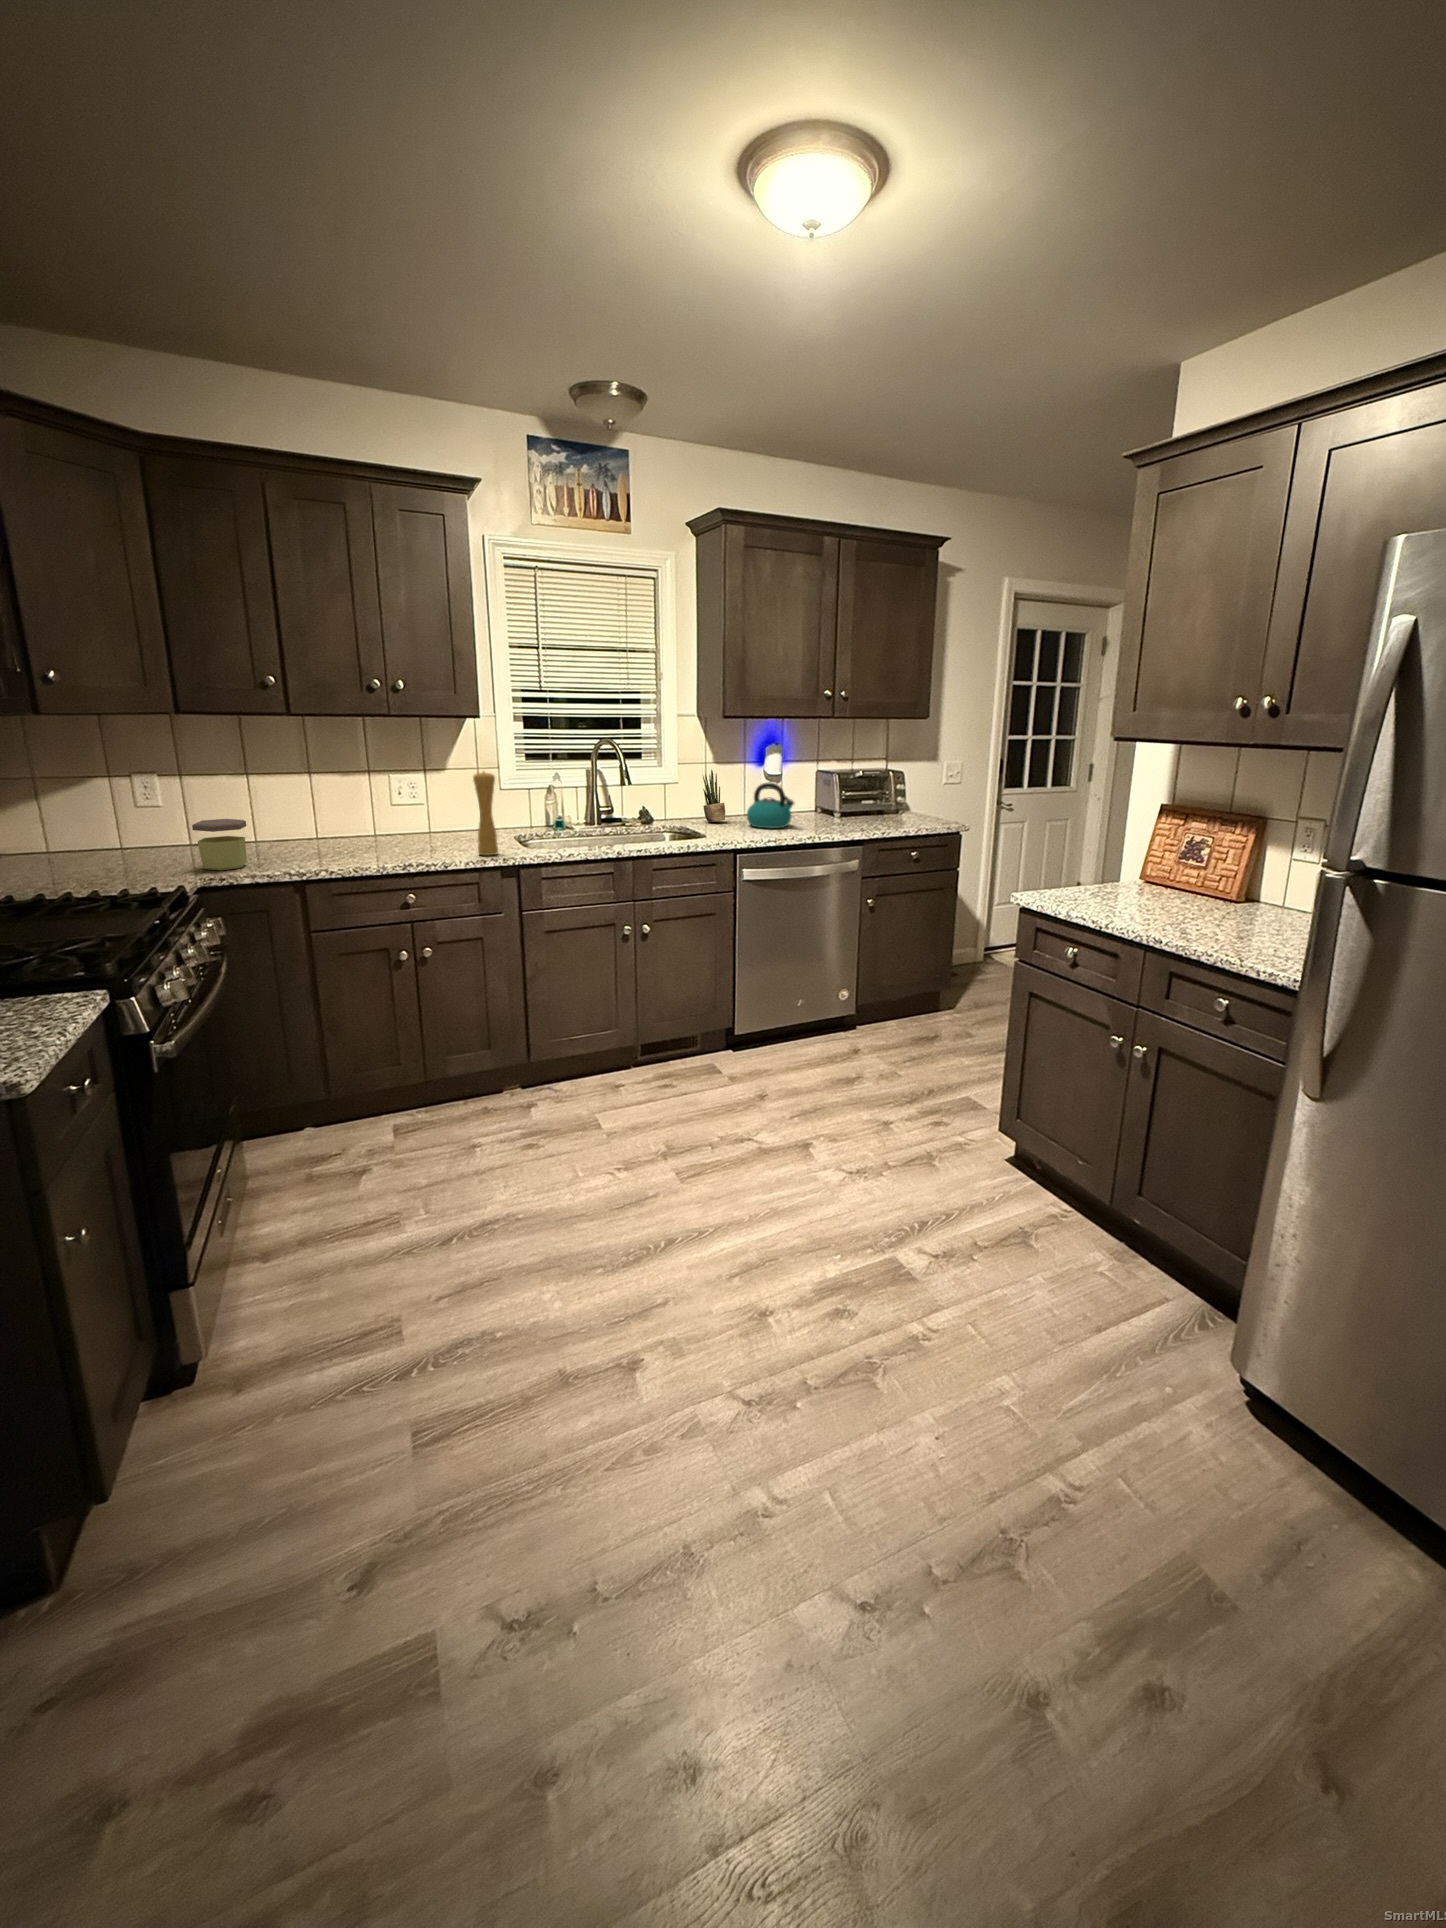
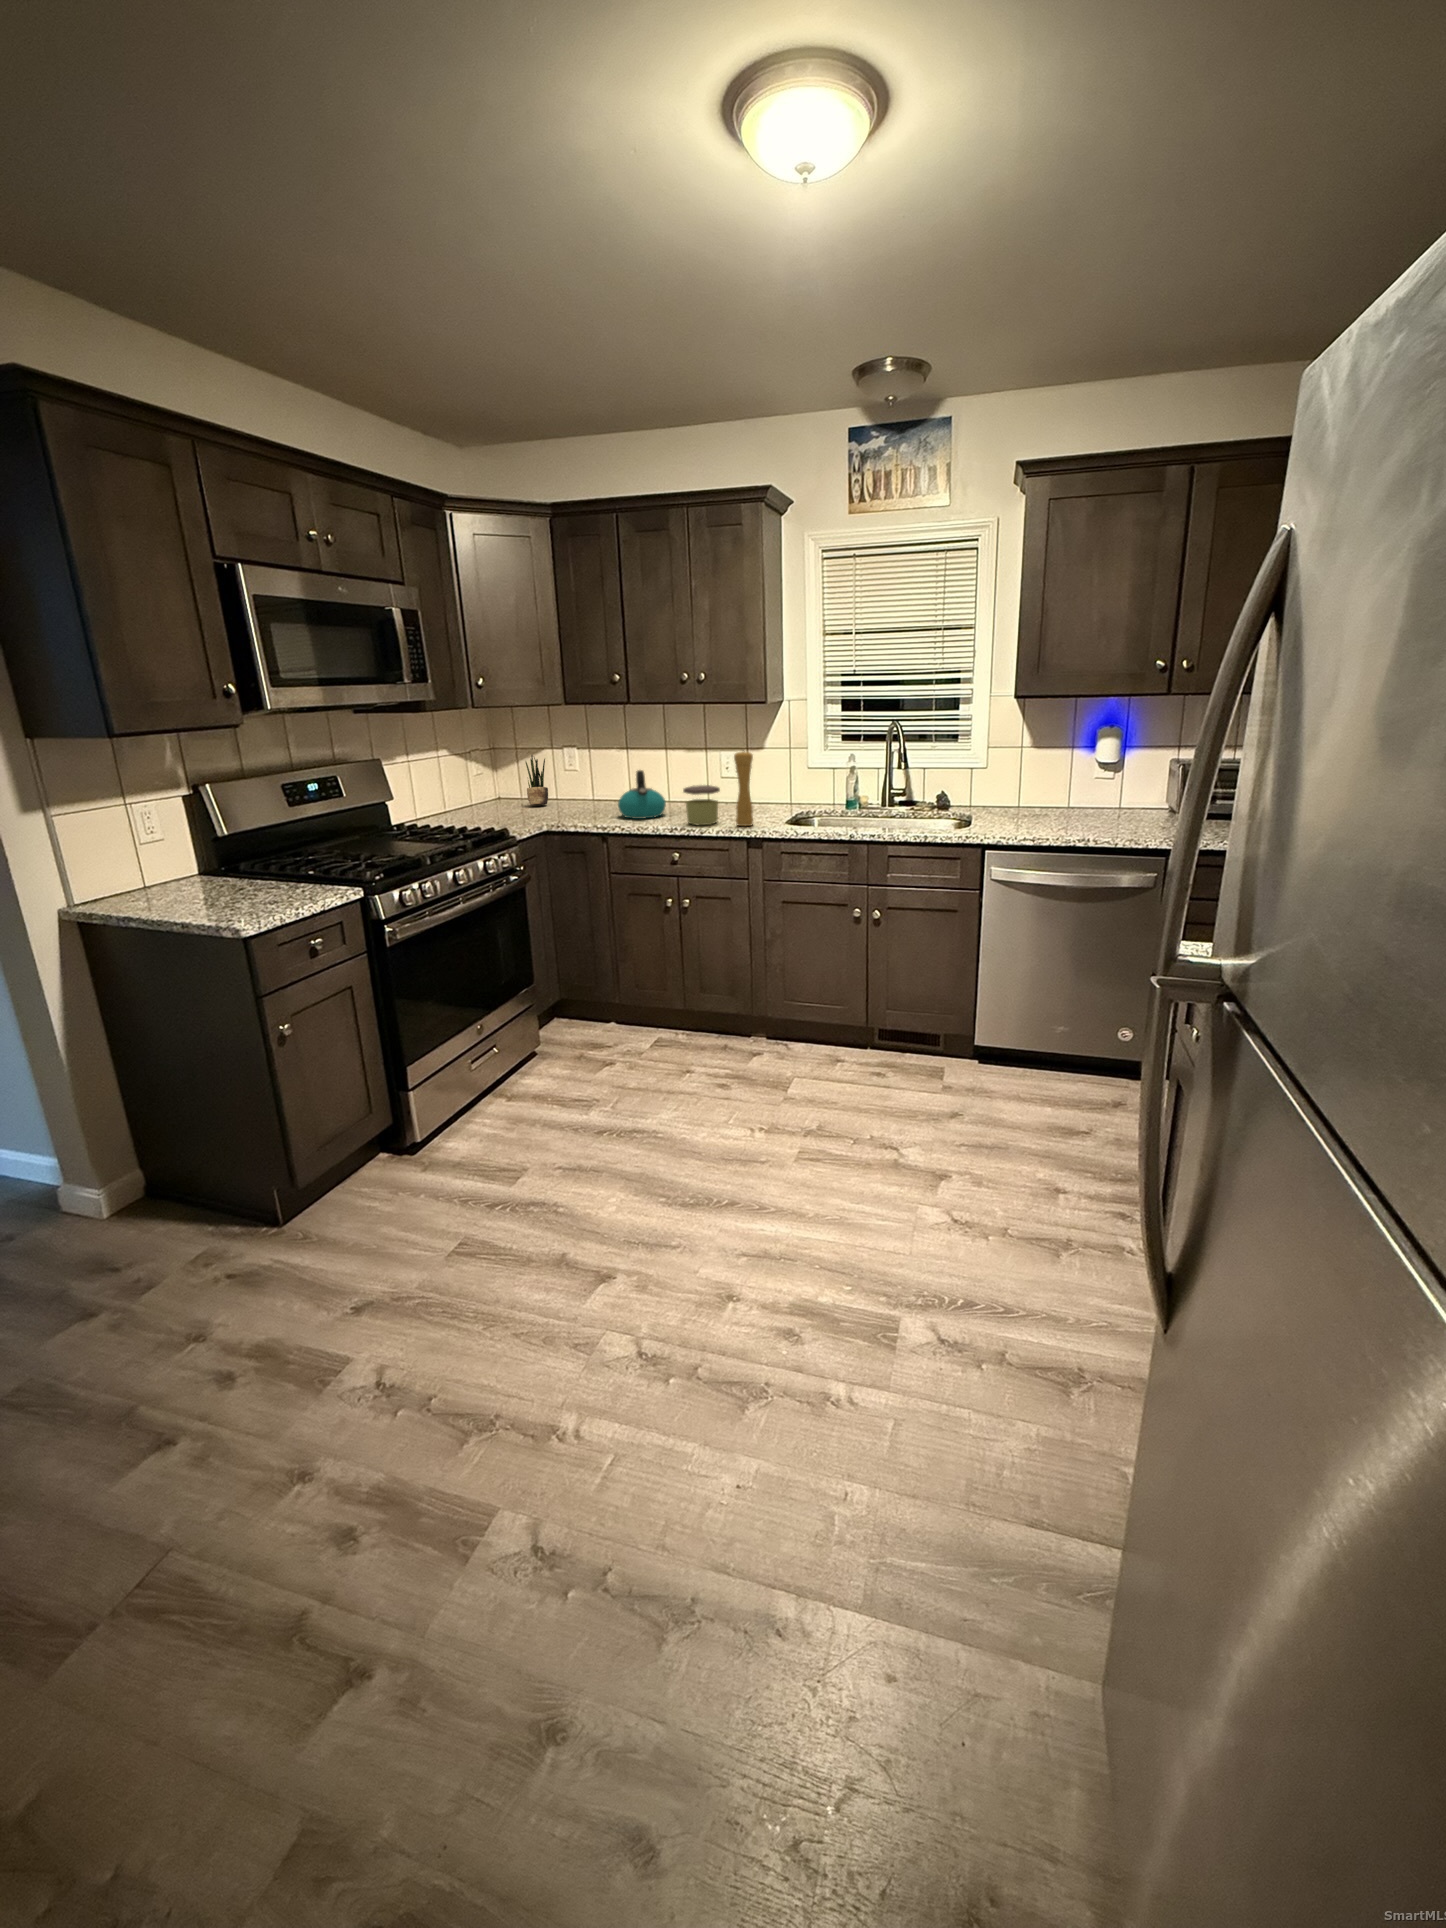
potted plant: present [703,770,725,822] -> present [526,755,548,805]
kettle: present [747,783,794,829] -> present [618,770,666,819]
jar: present [192,819,247,870] -> present [683,785,720,825]

